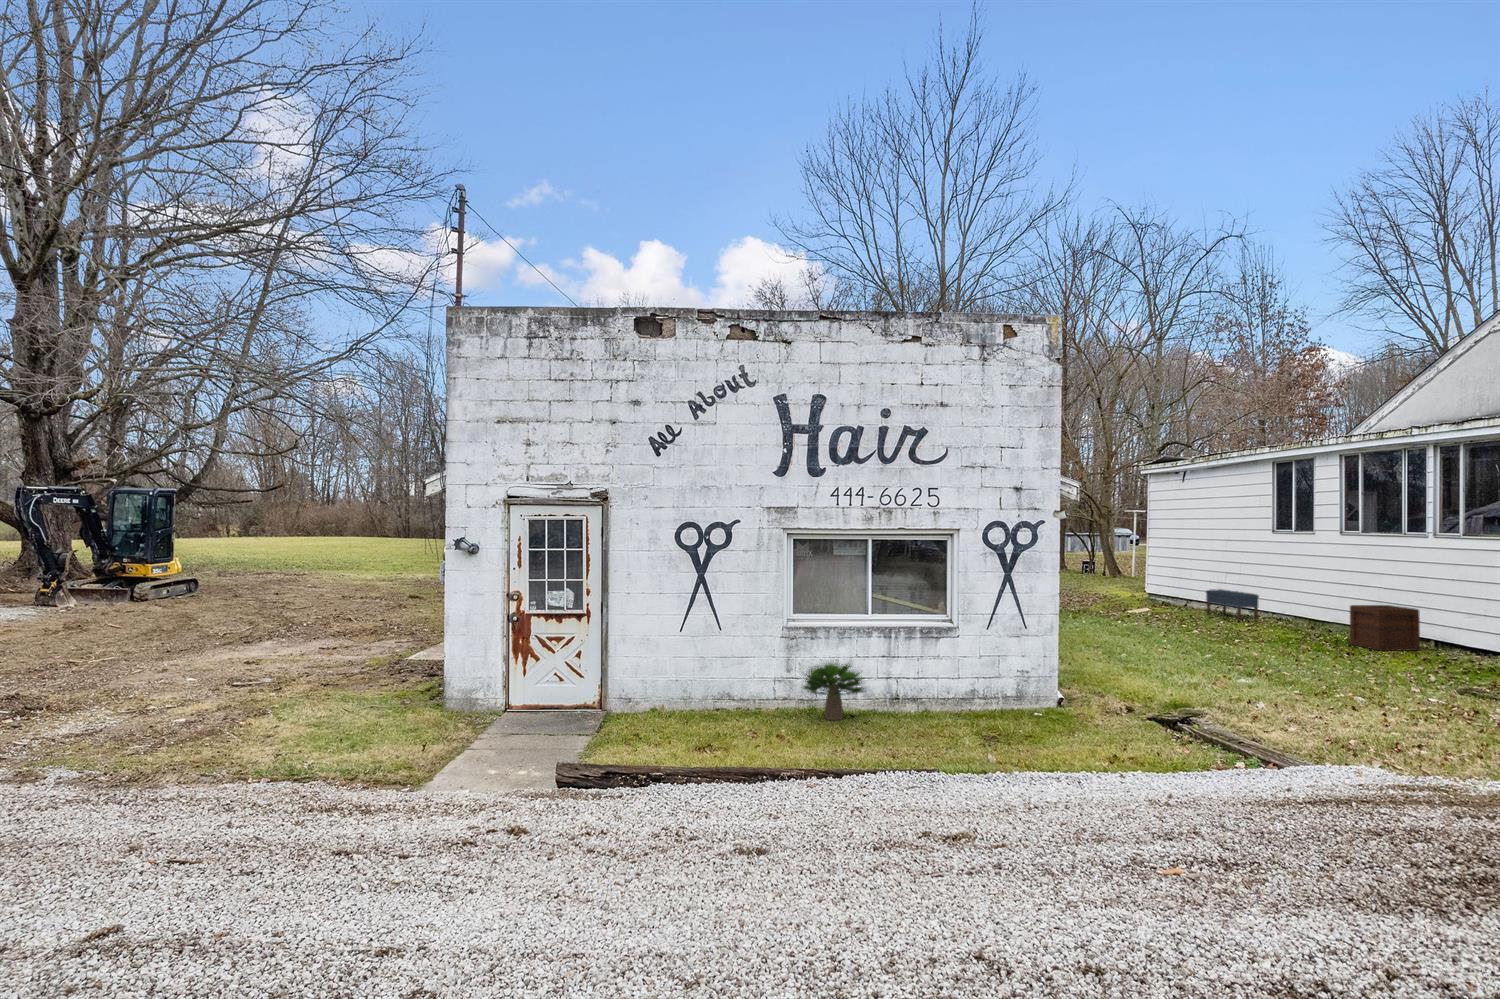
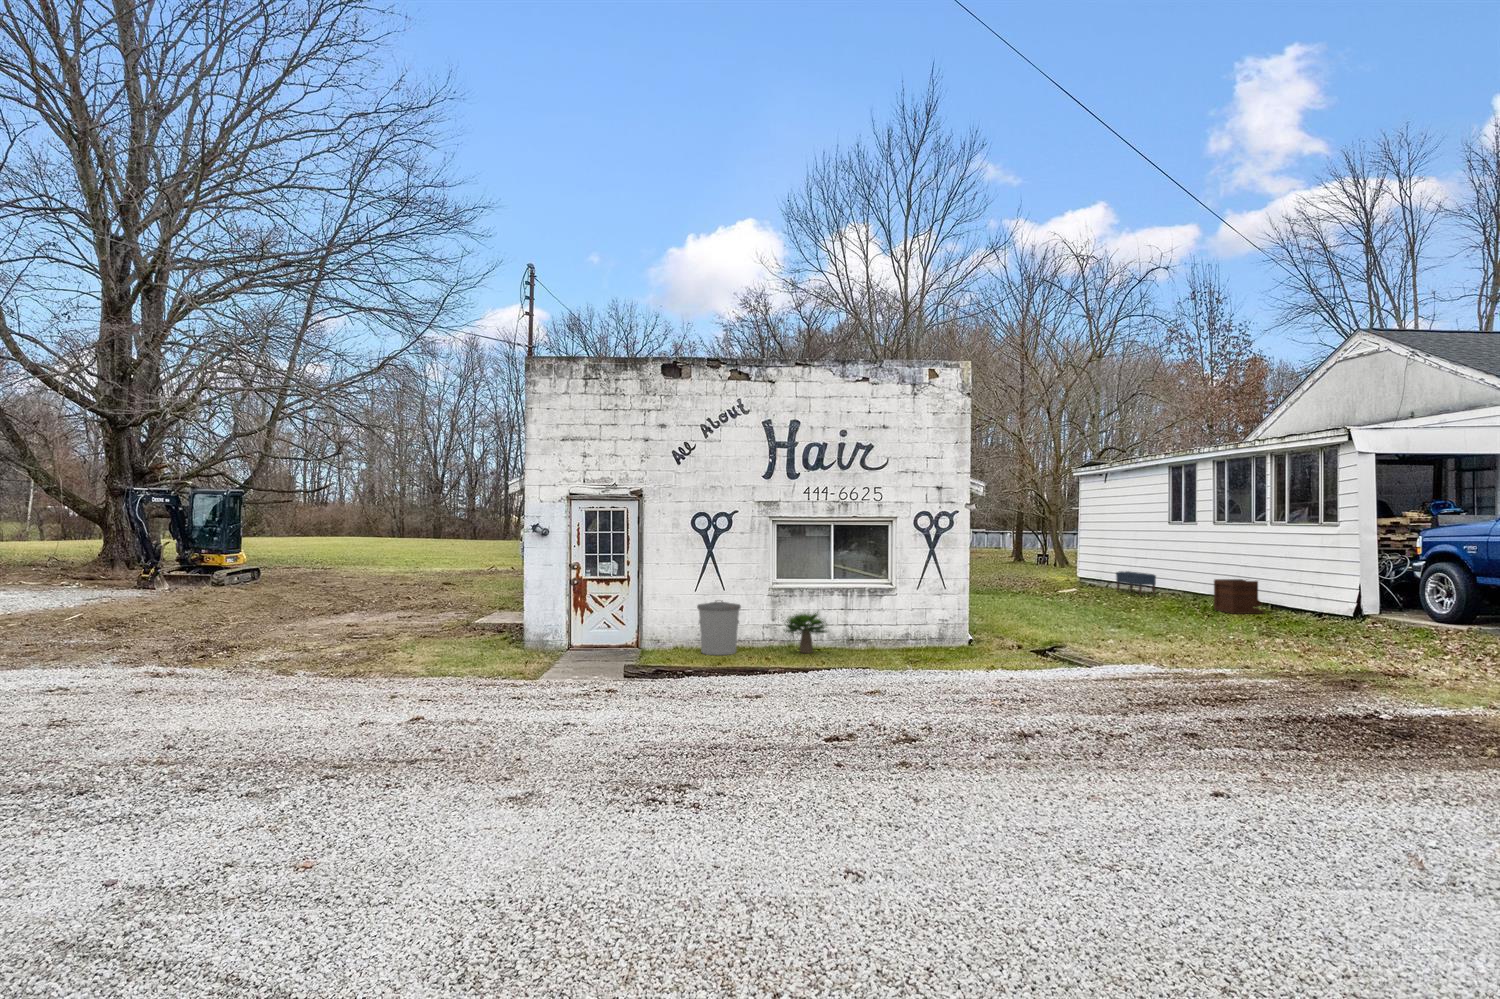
trash can: none [682,645,743,724] -> present [697,601,741,655]

